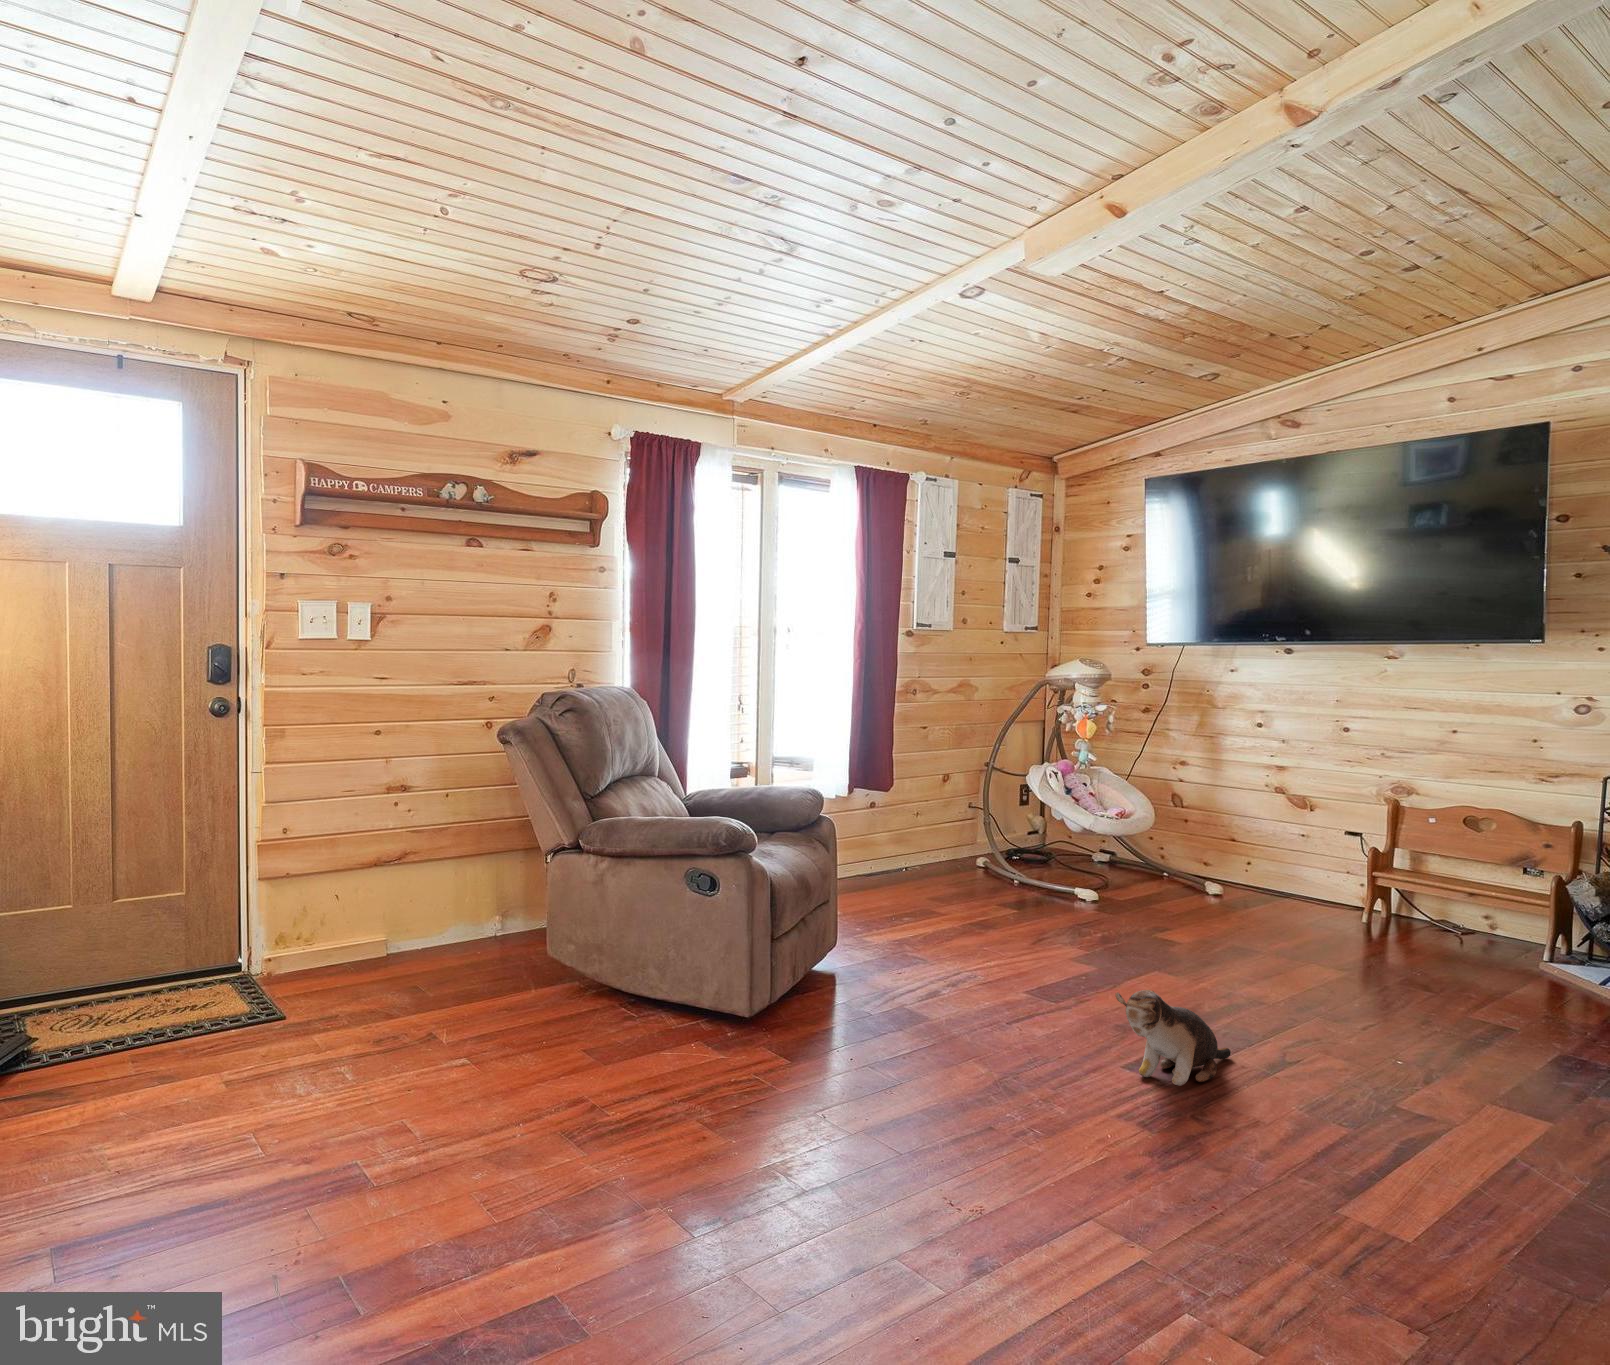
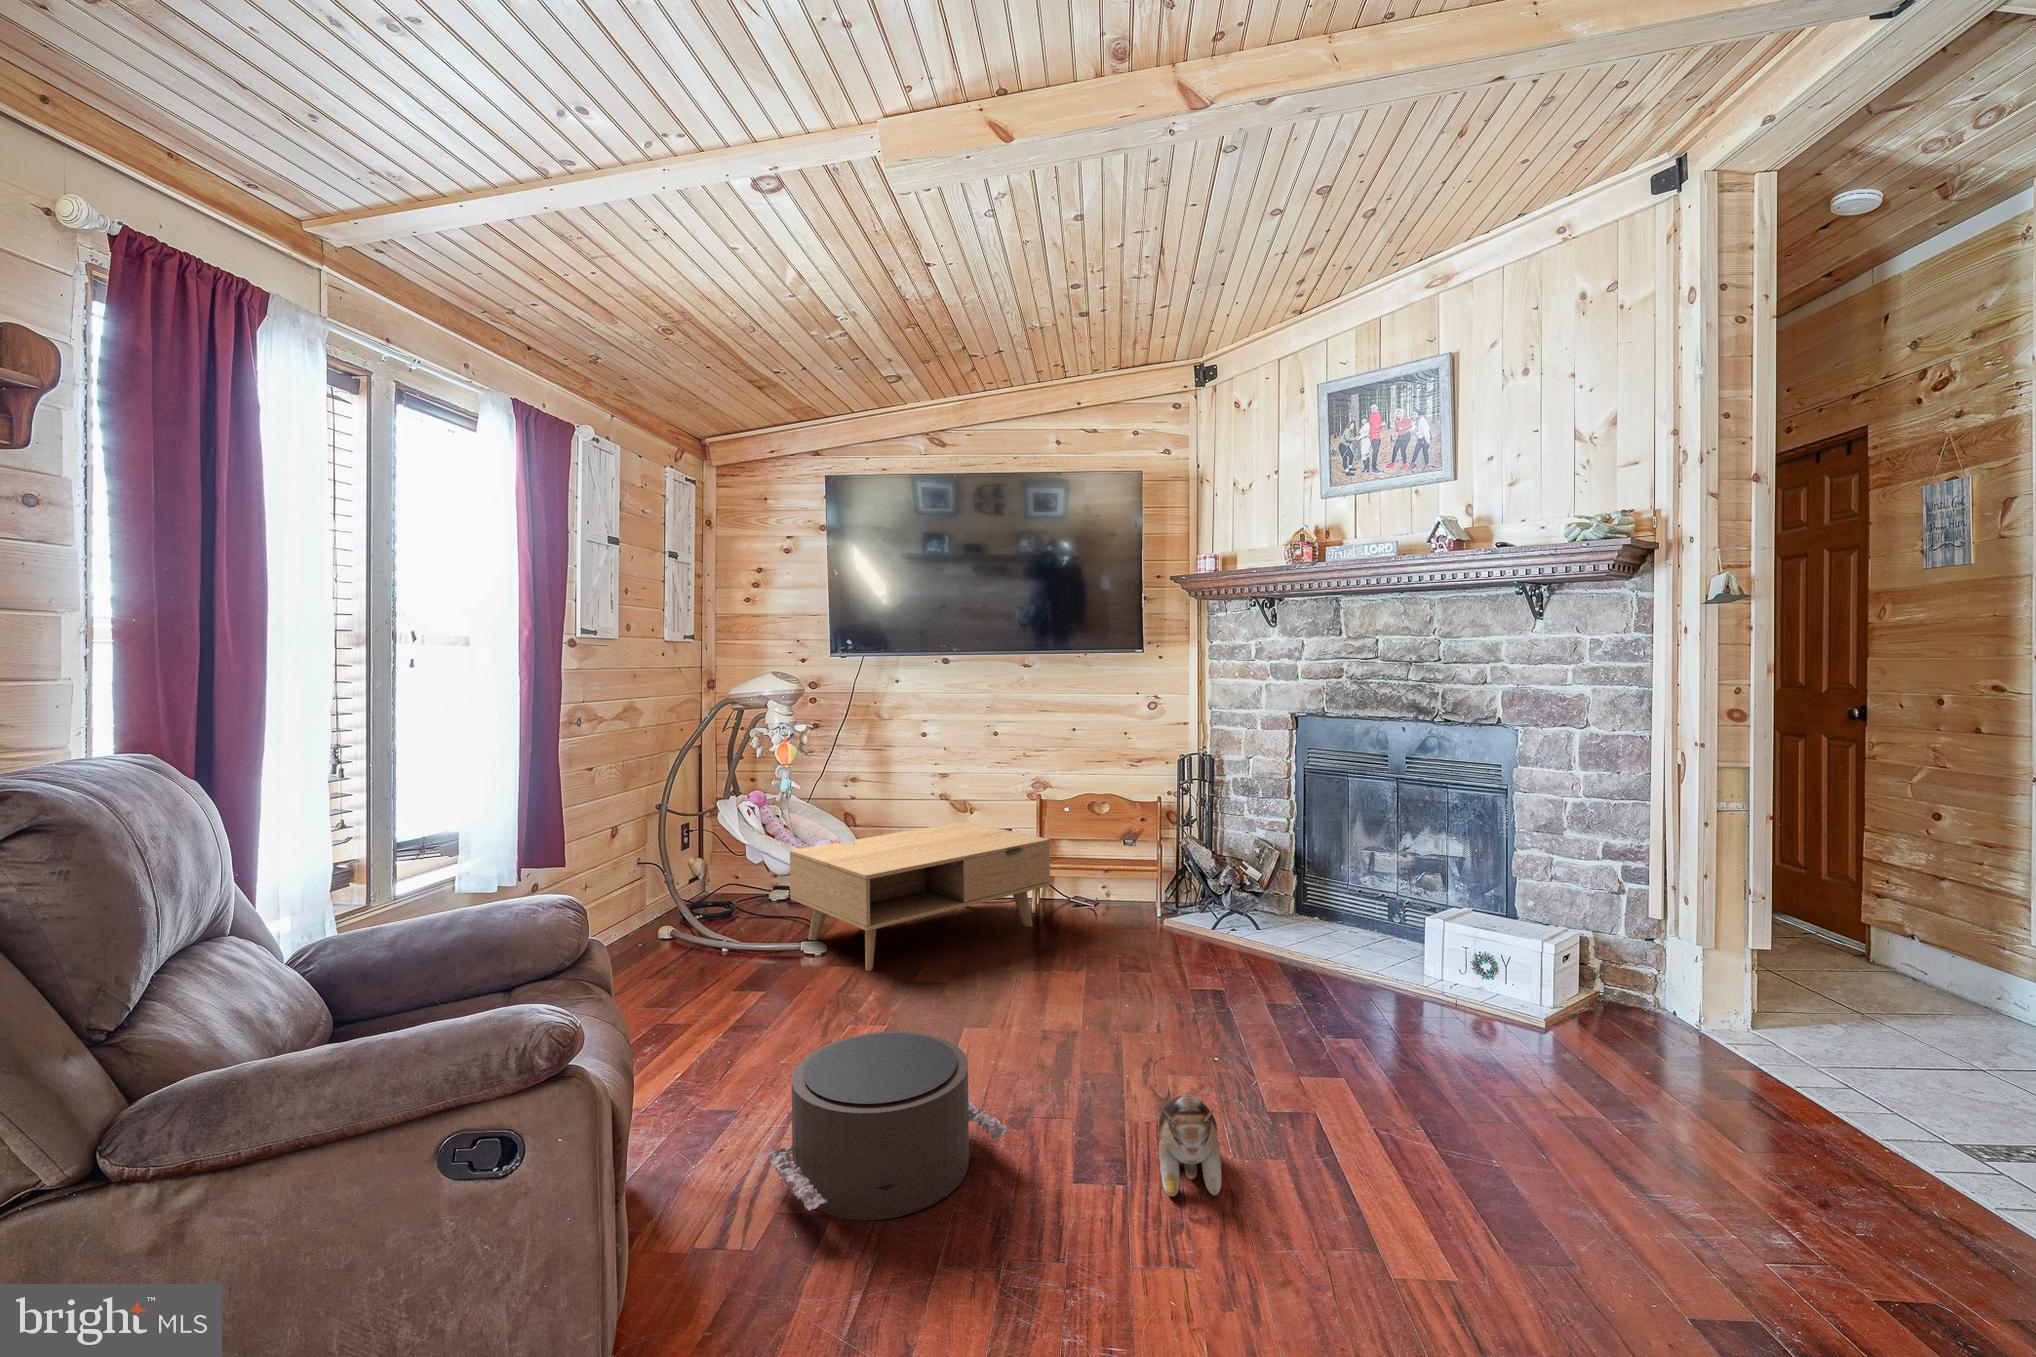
coffee table: none [1078,812,1338,923] -> present [790,822,1050,971]
pouf: none [886,916,1051,1024] -> present [768,1031,1010,1220]

